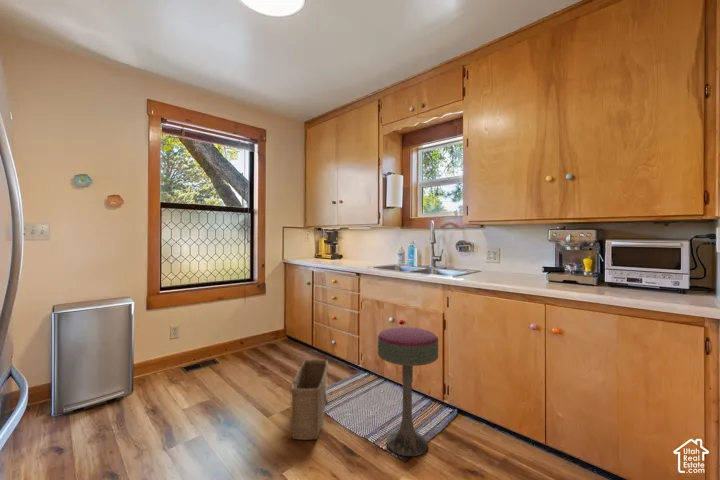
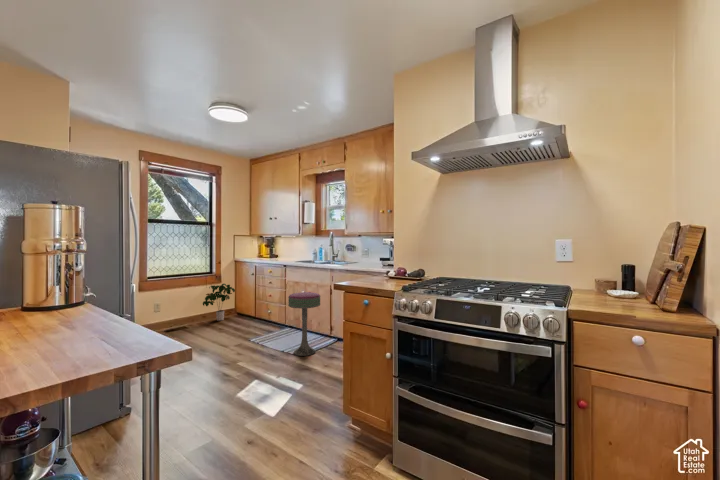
potted plant: none [238,296,284,350] -> present [203,284,235,321]
basket: present [290,359,328,440] -> none [240,316,264,354]

